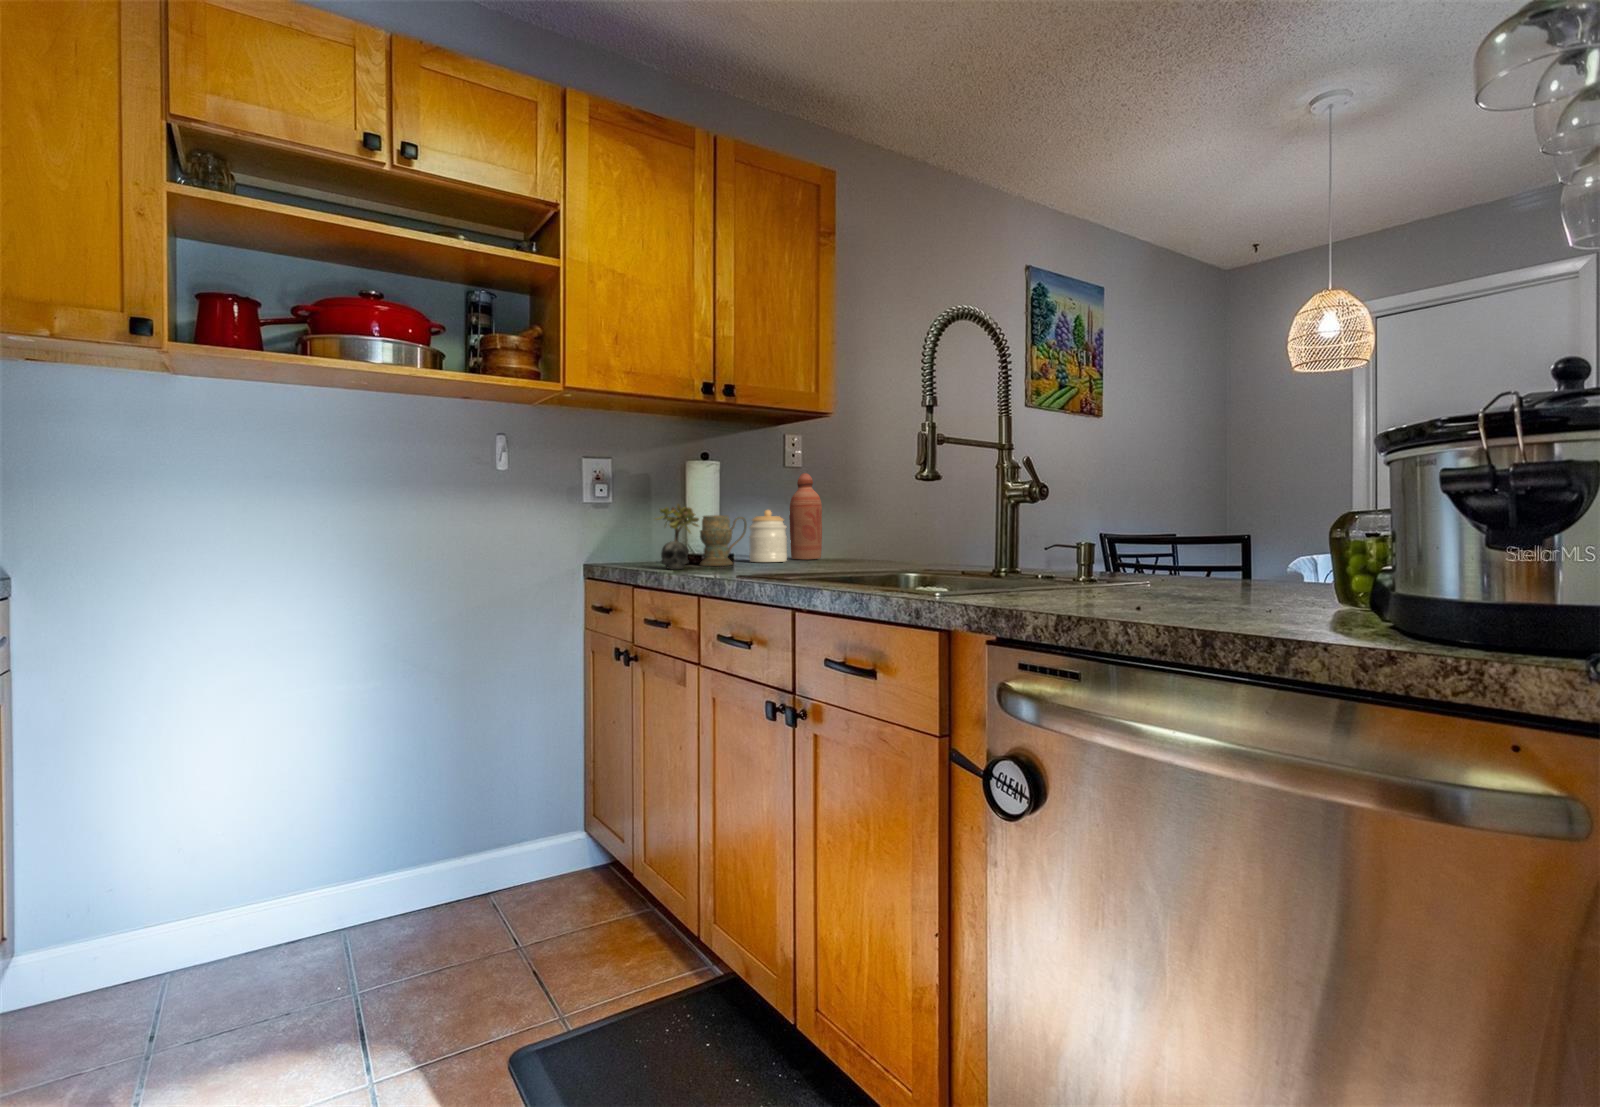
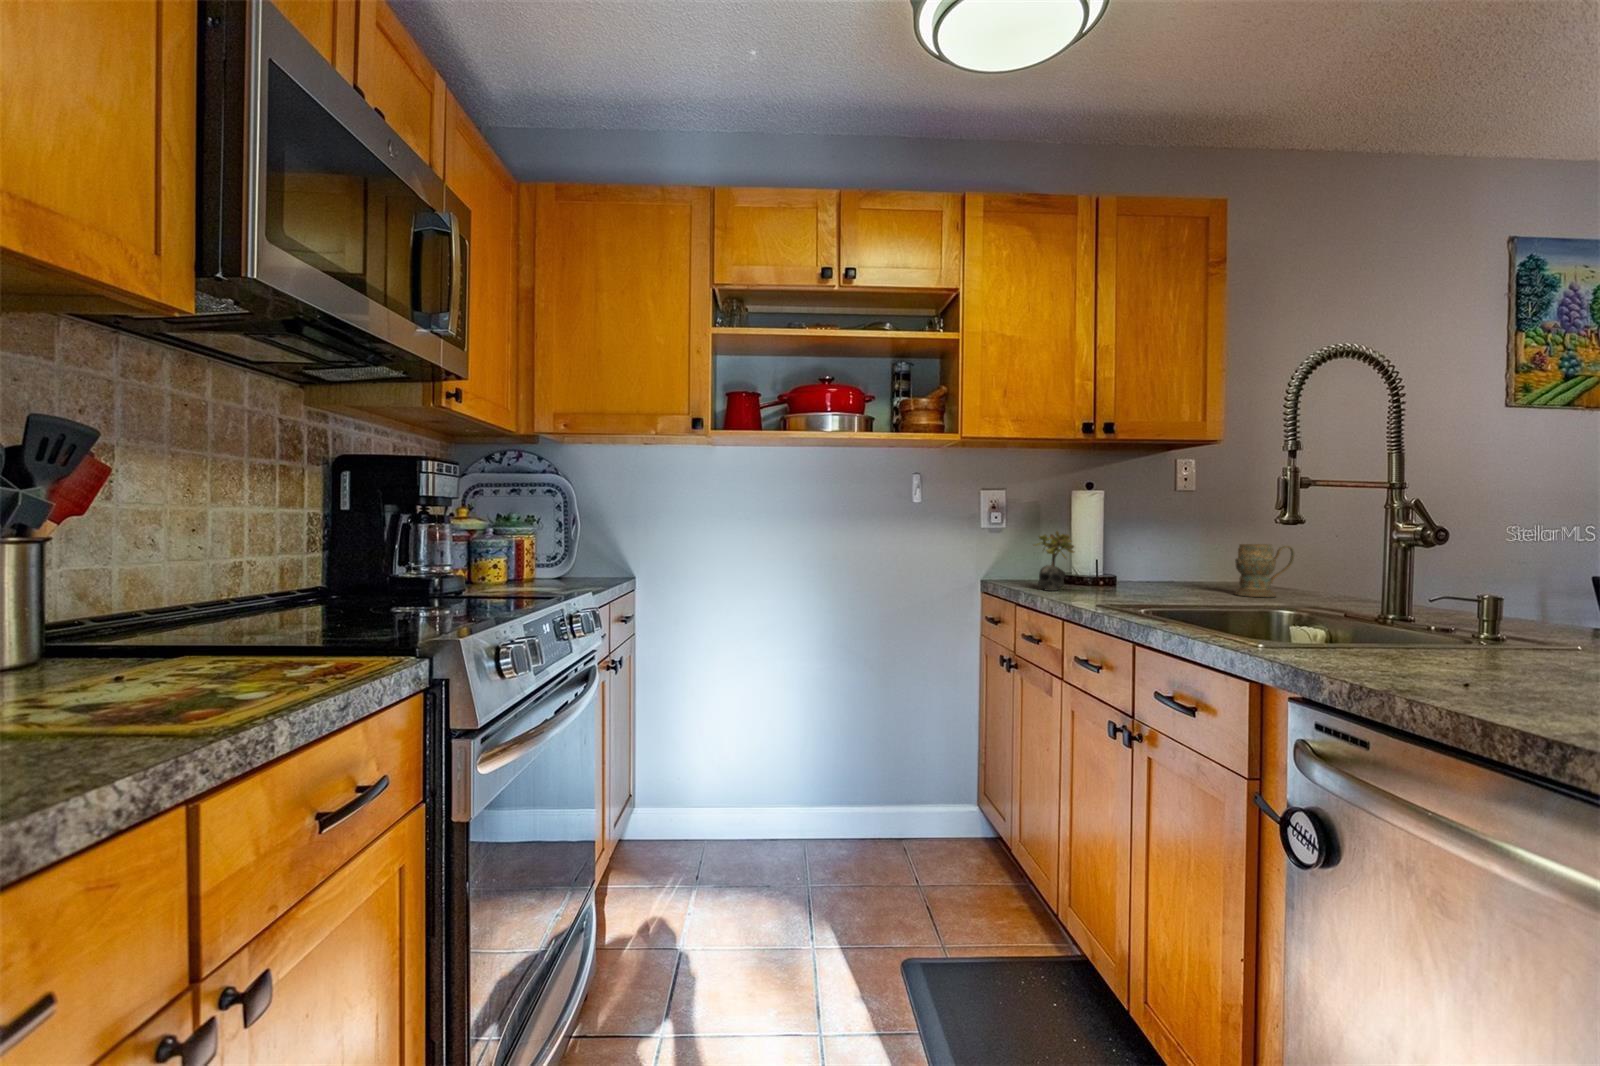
bottle: present [789,473,822,560] -> none [1191,493,1232,585]
jar: present [749,510,787,562] -> none [1137,533,1181,587]
mug: present [700,515,747,566] -> present [1234,544,1294,597]

